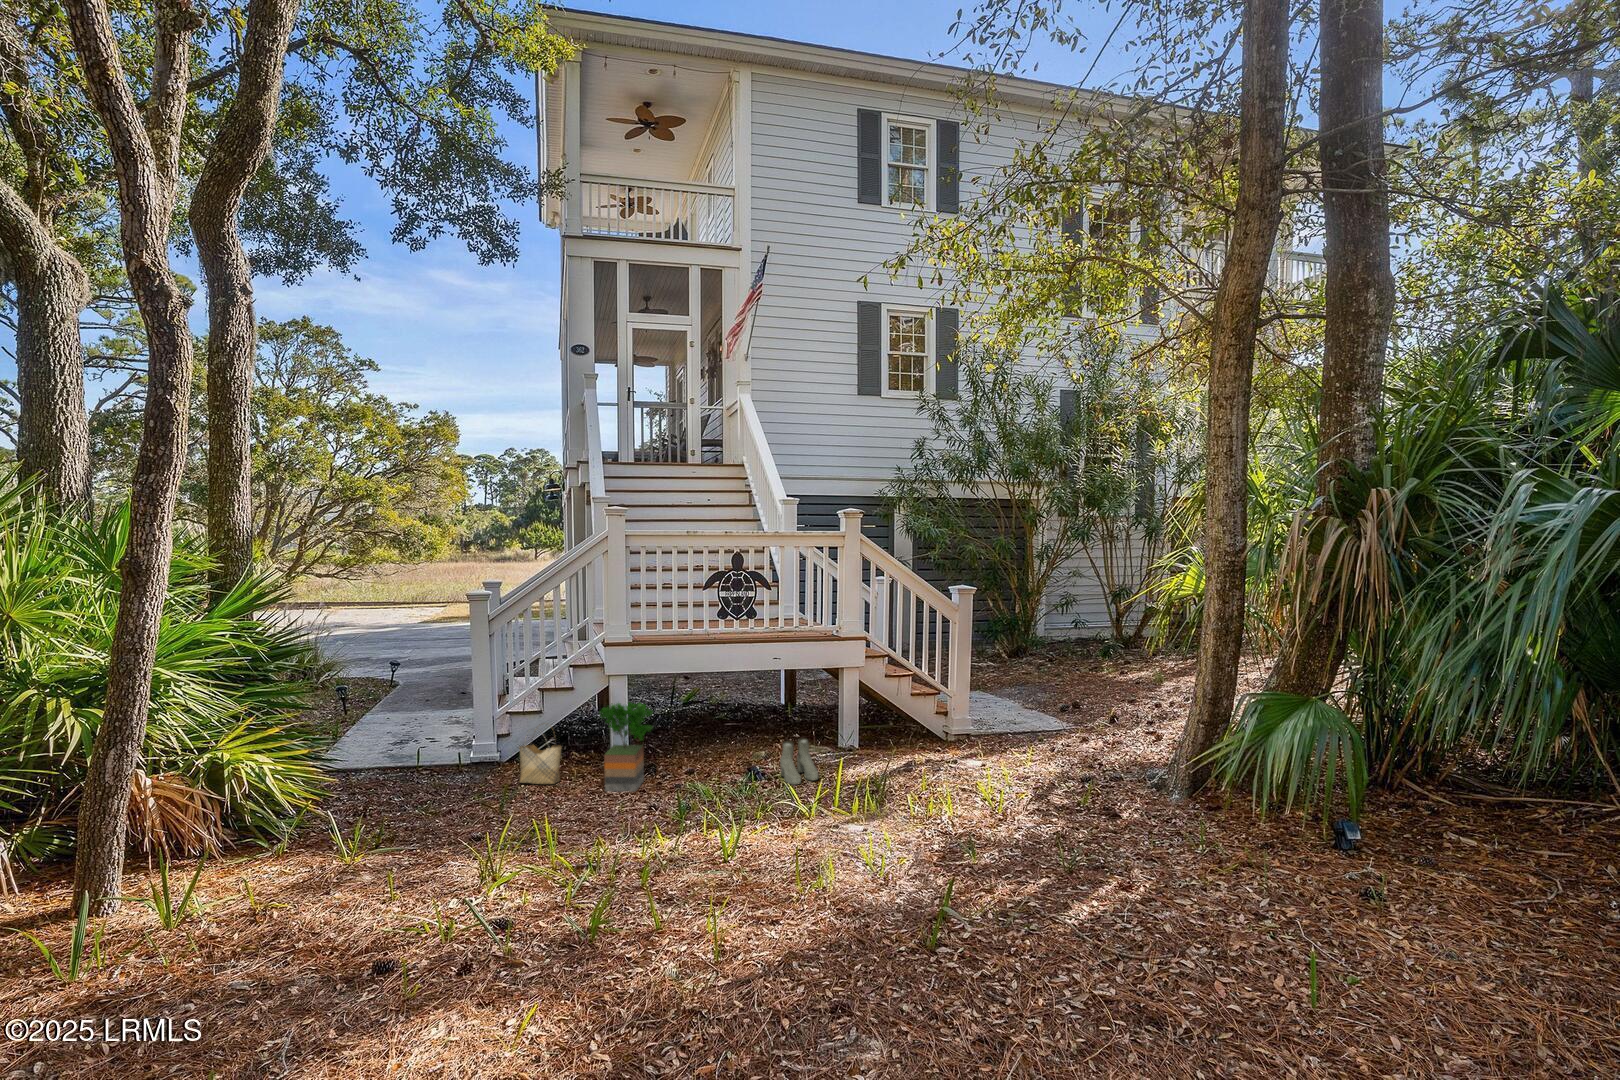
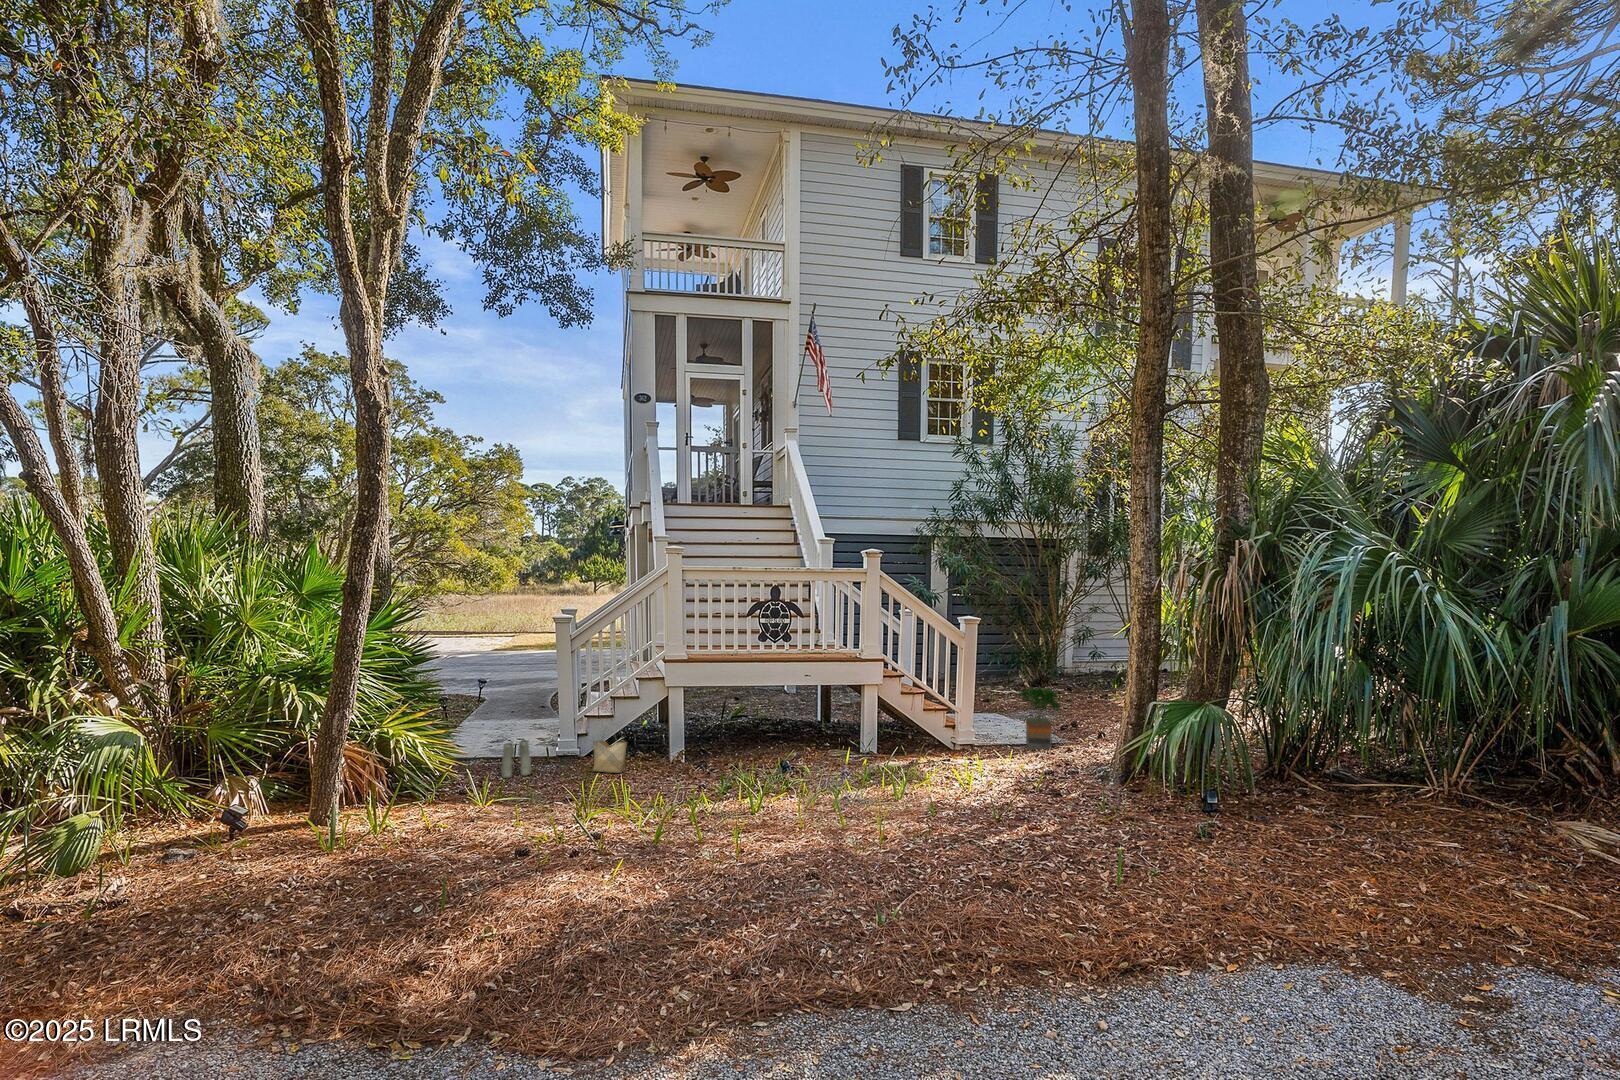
potted tree: present [600,702,652,792] -> present [1020,688,1060,749]
boots: present [780,738,818,785] -> present [501,741,531,778]

